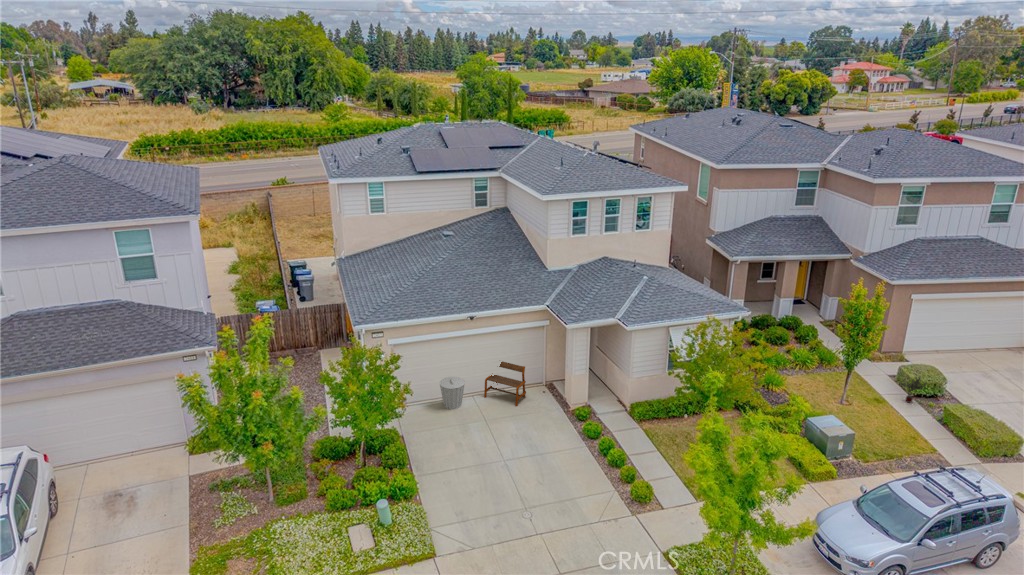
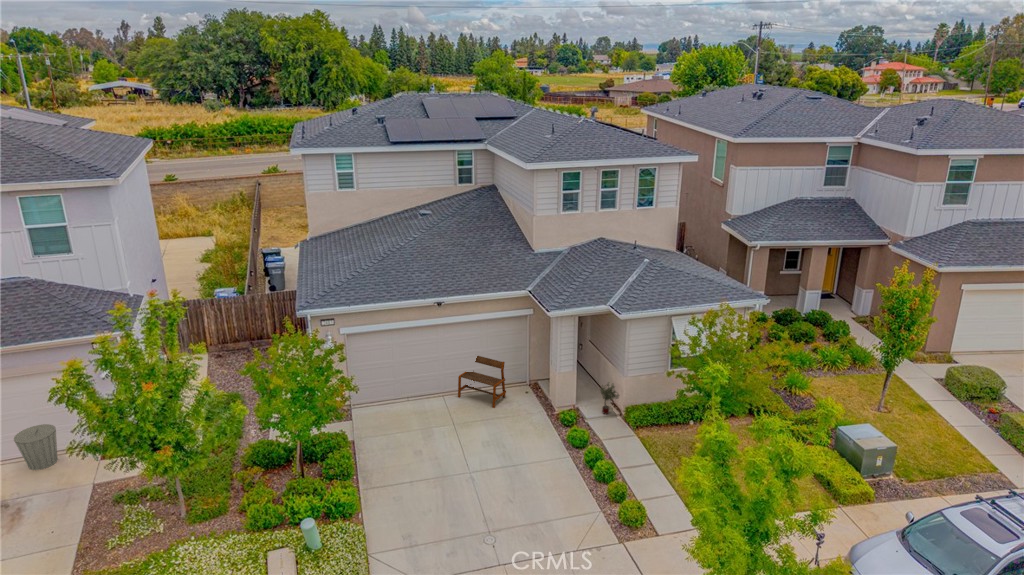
trash can: present [440,377,465,409] -> present [14,424,58,470]
potted tree: present [900,377,926,403] -> present [600,384,619,414]

